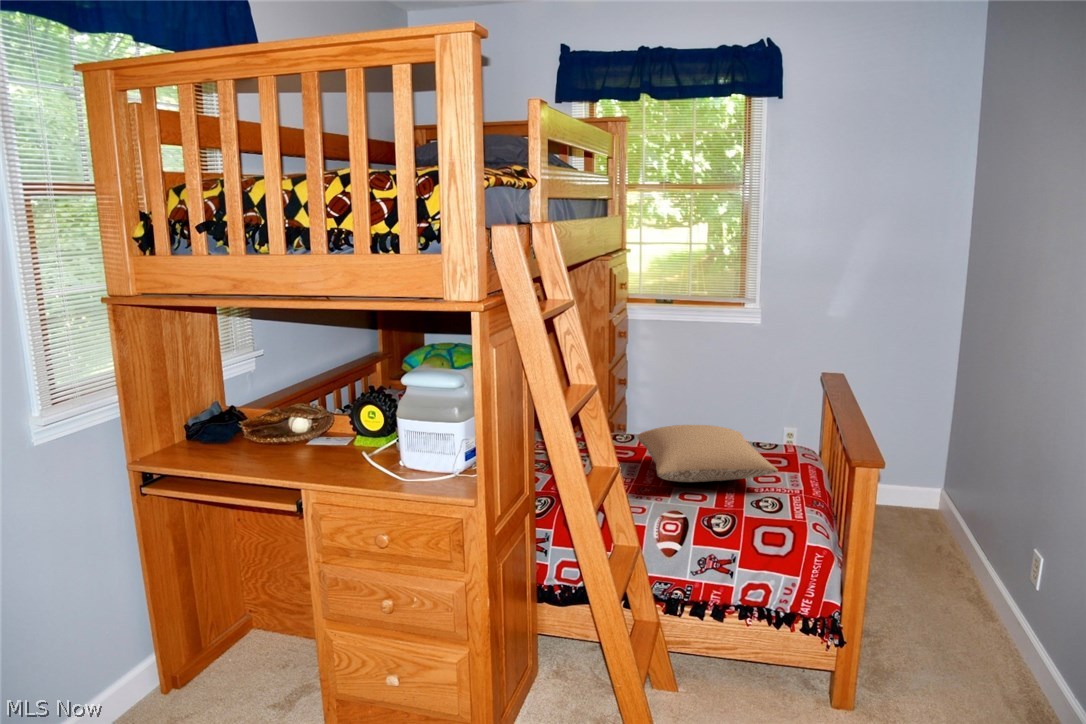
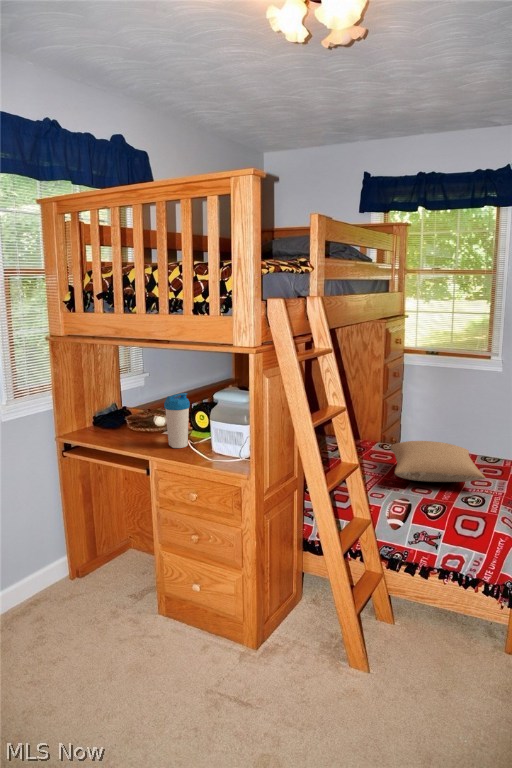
water bottle: none [317,378,359,466] -> present [164,393,190,448]

